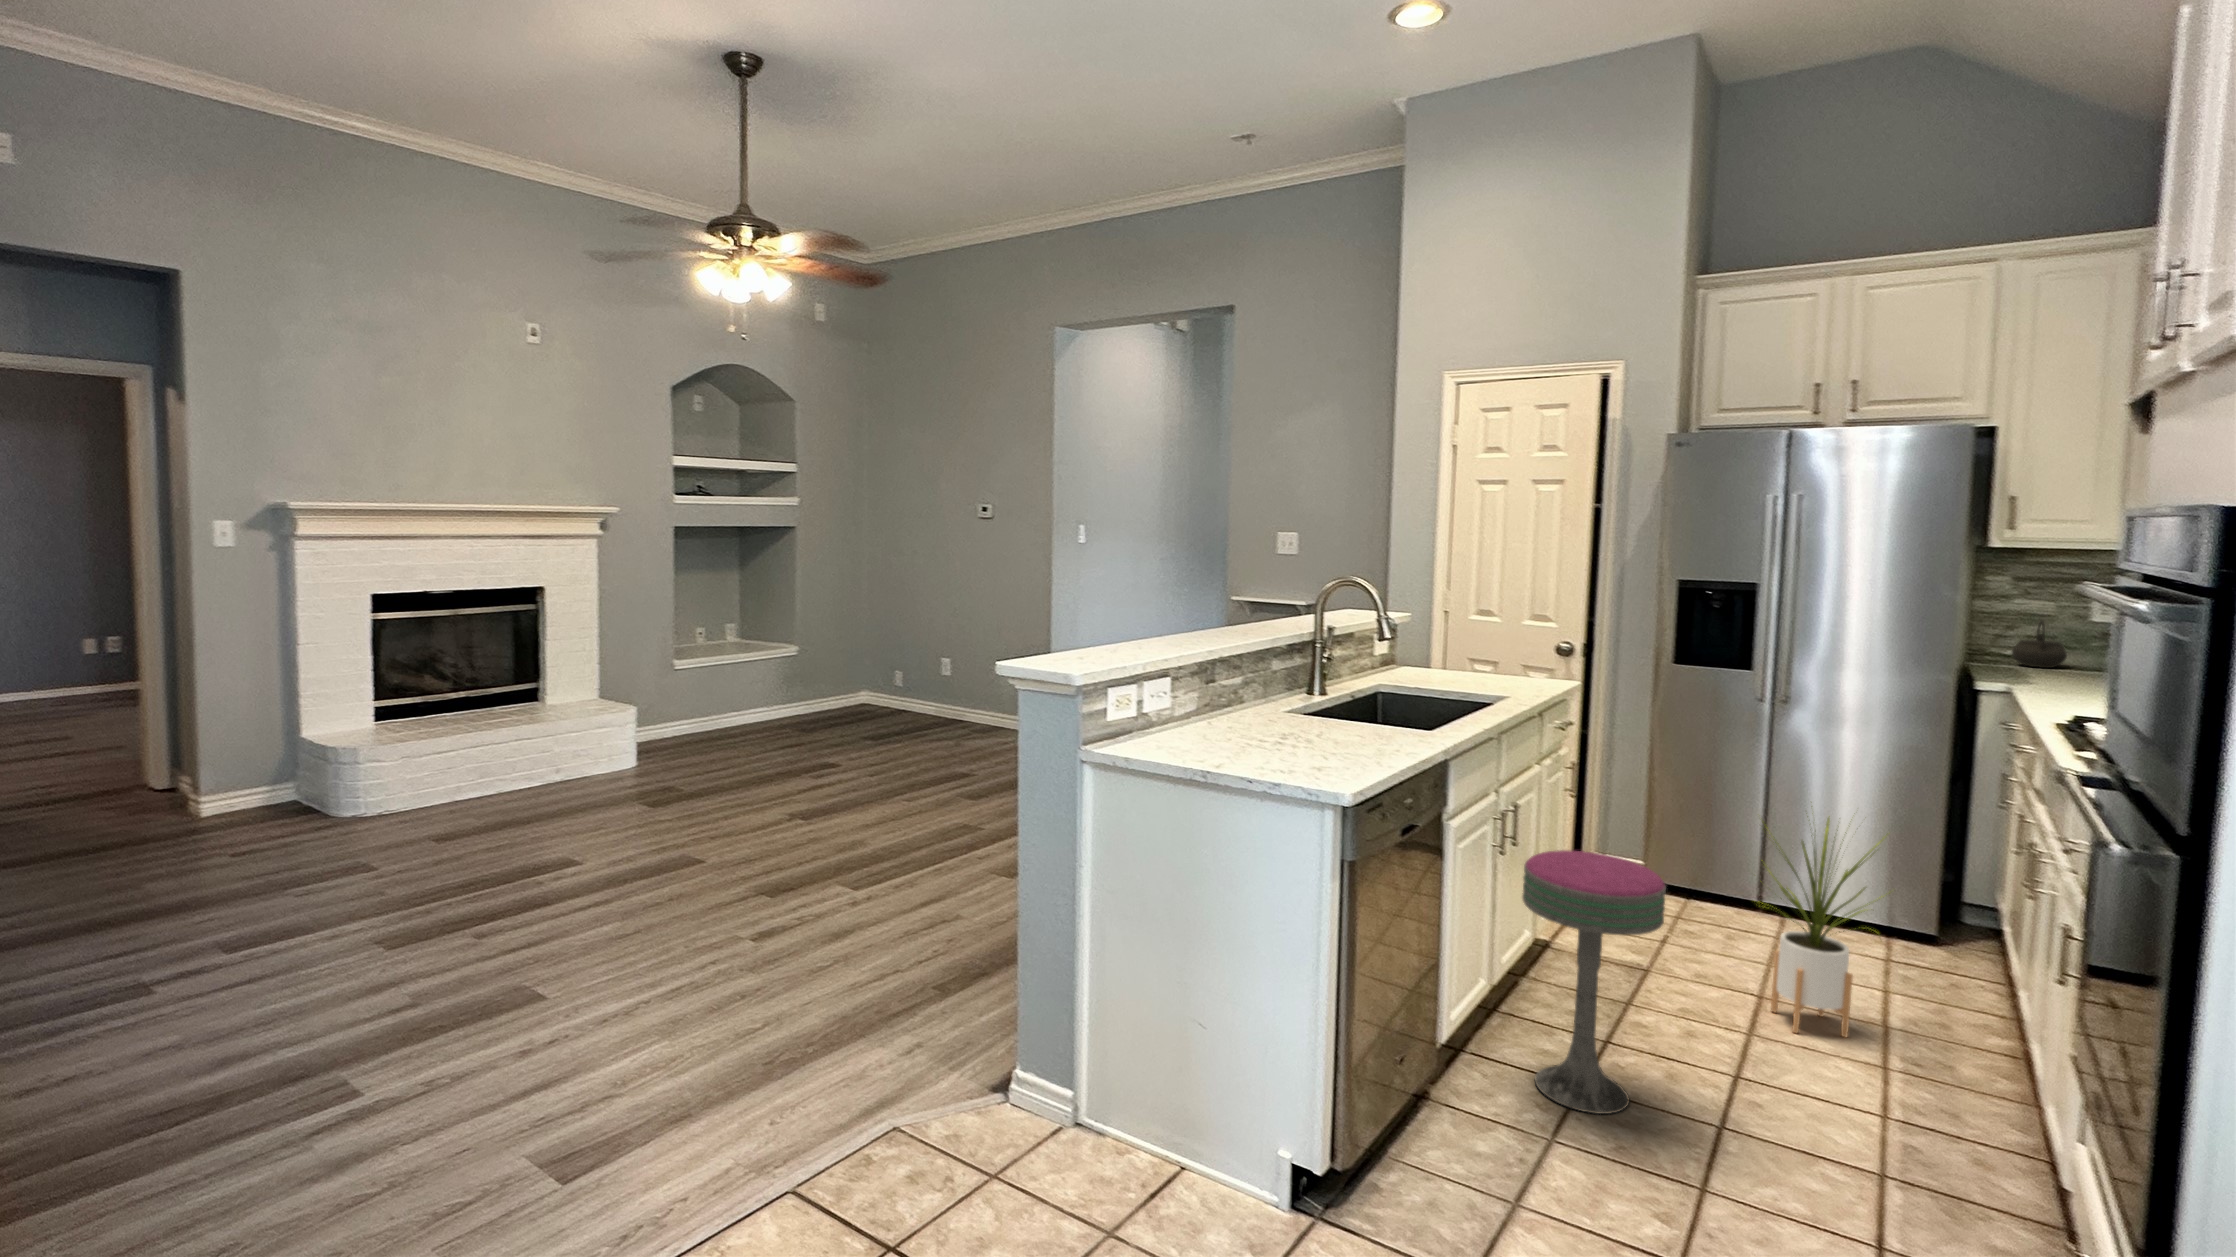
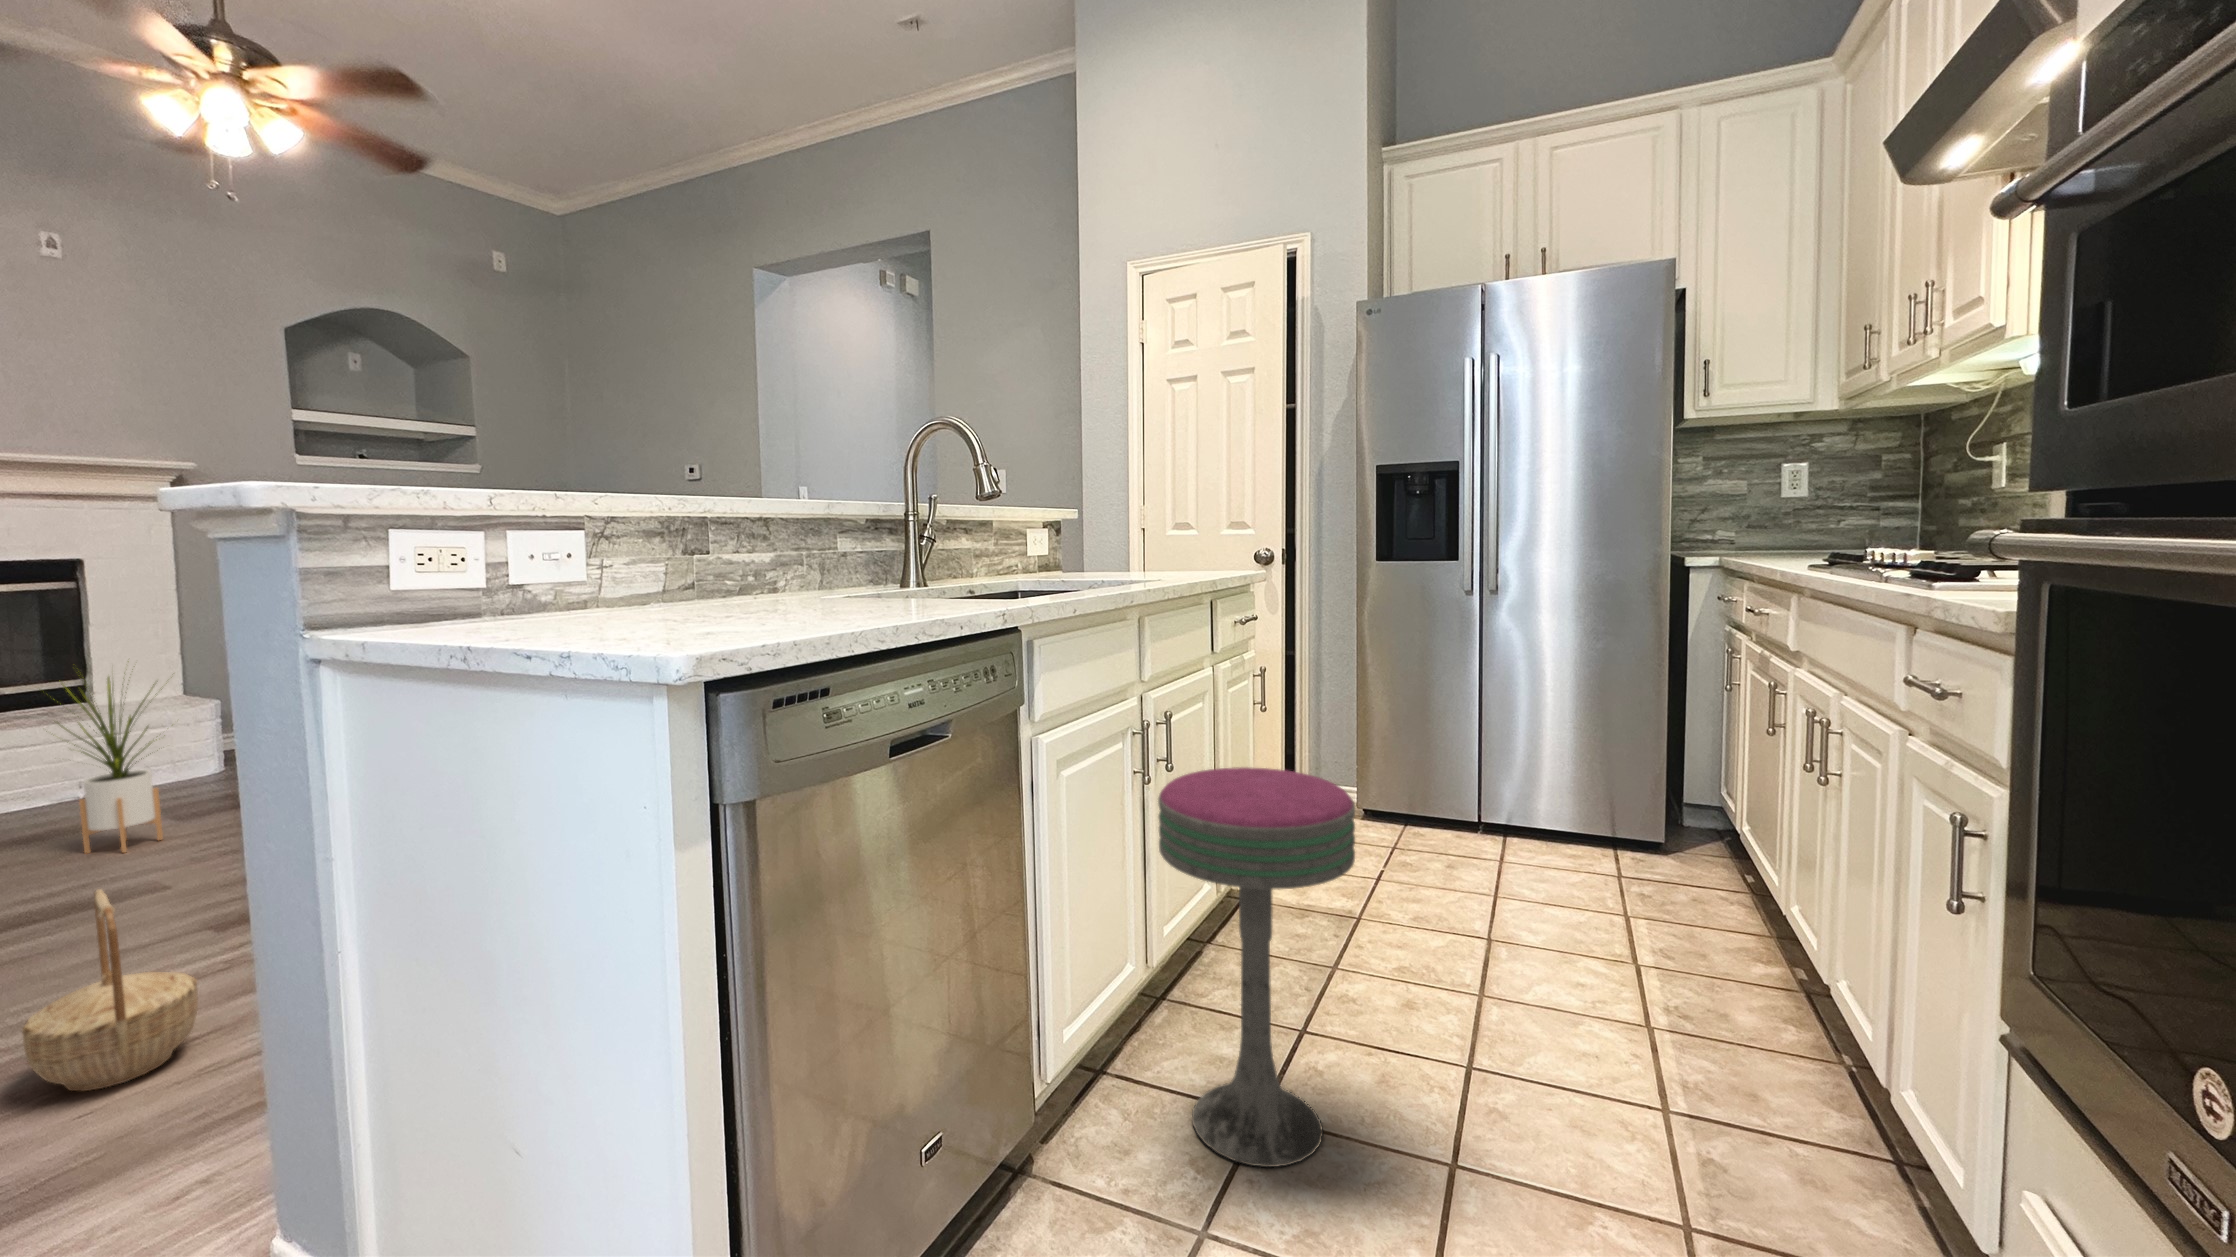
kettle: present [2012,620,2067,668] -> none [1708,497,1763,547]
house plant: present [1759,816,1884,1038] -> present [58,677,163,853]
basket: none [767,863,847,988] -> present [22,889,198,1091]

